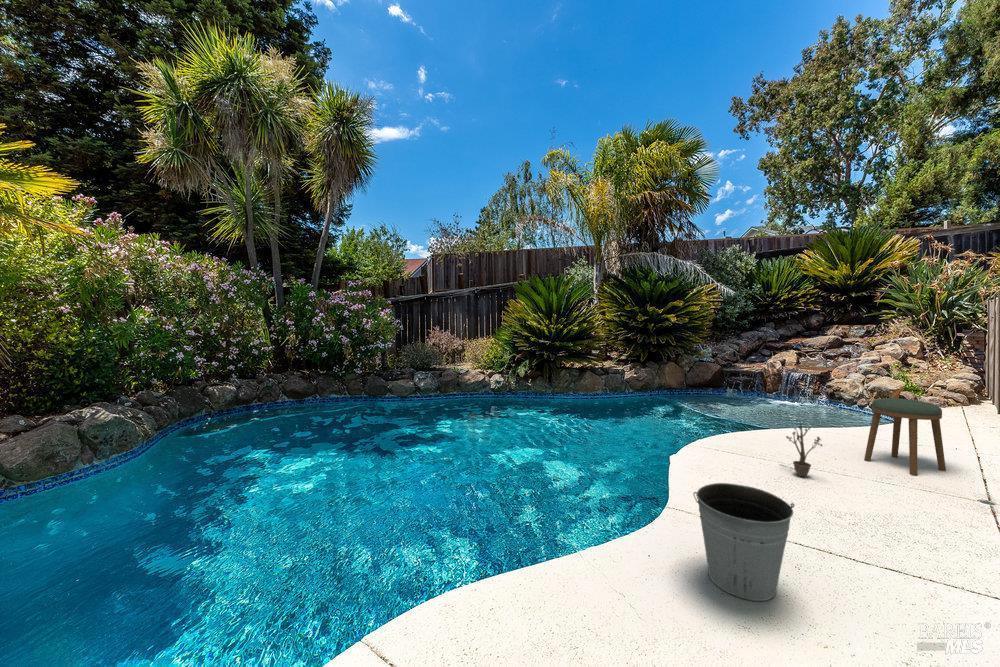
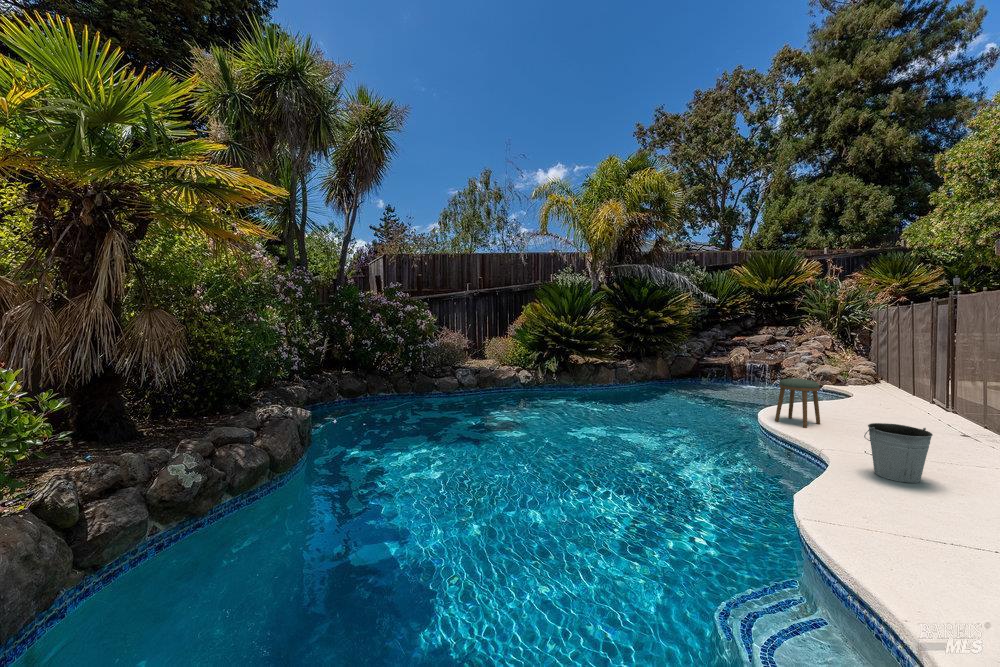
stool: present [864,398,946,476] -> present [775,379,820,428]
decorative plant: present [781,423,822,476] -> none [831,392,865,427]

